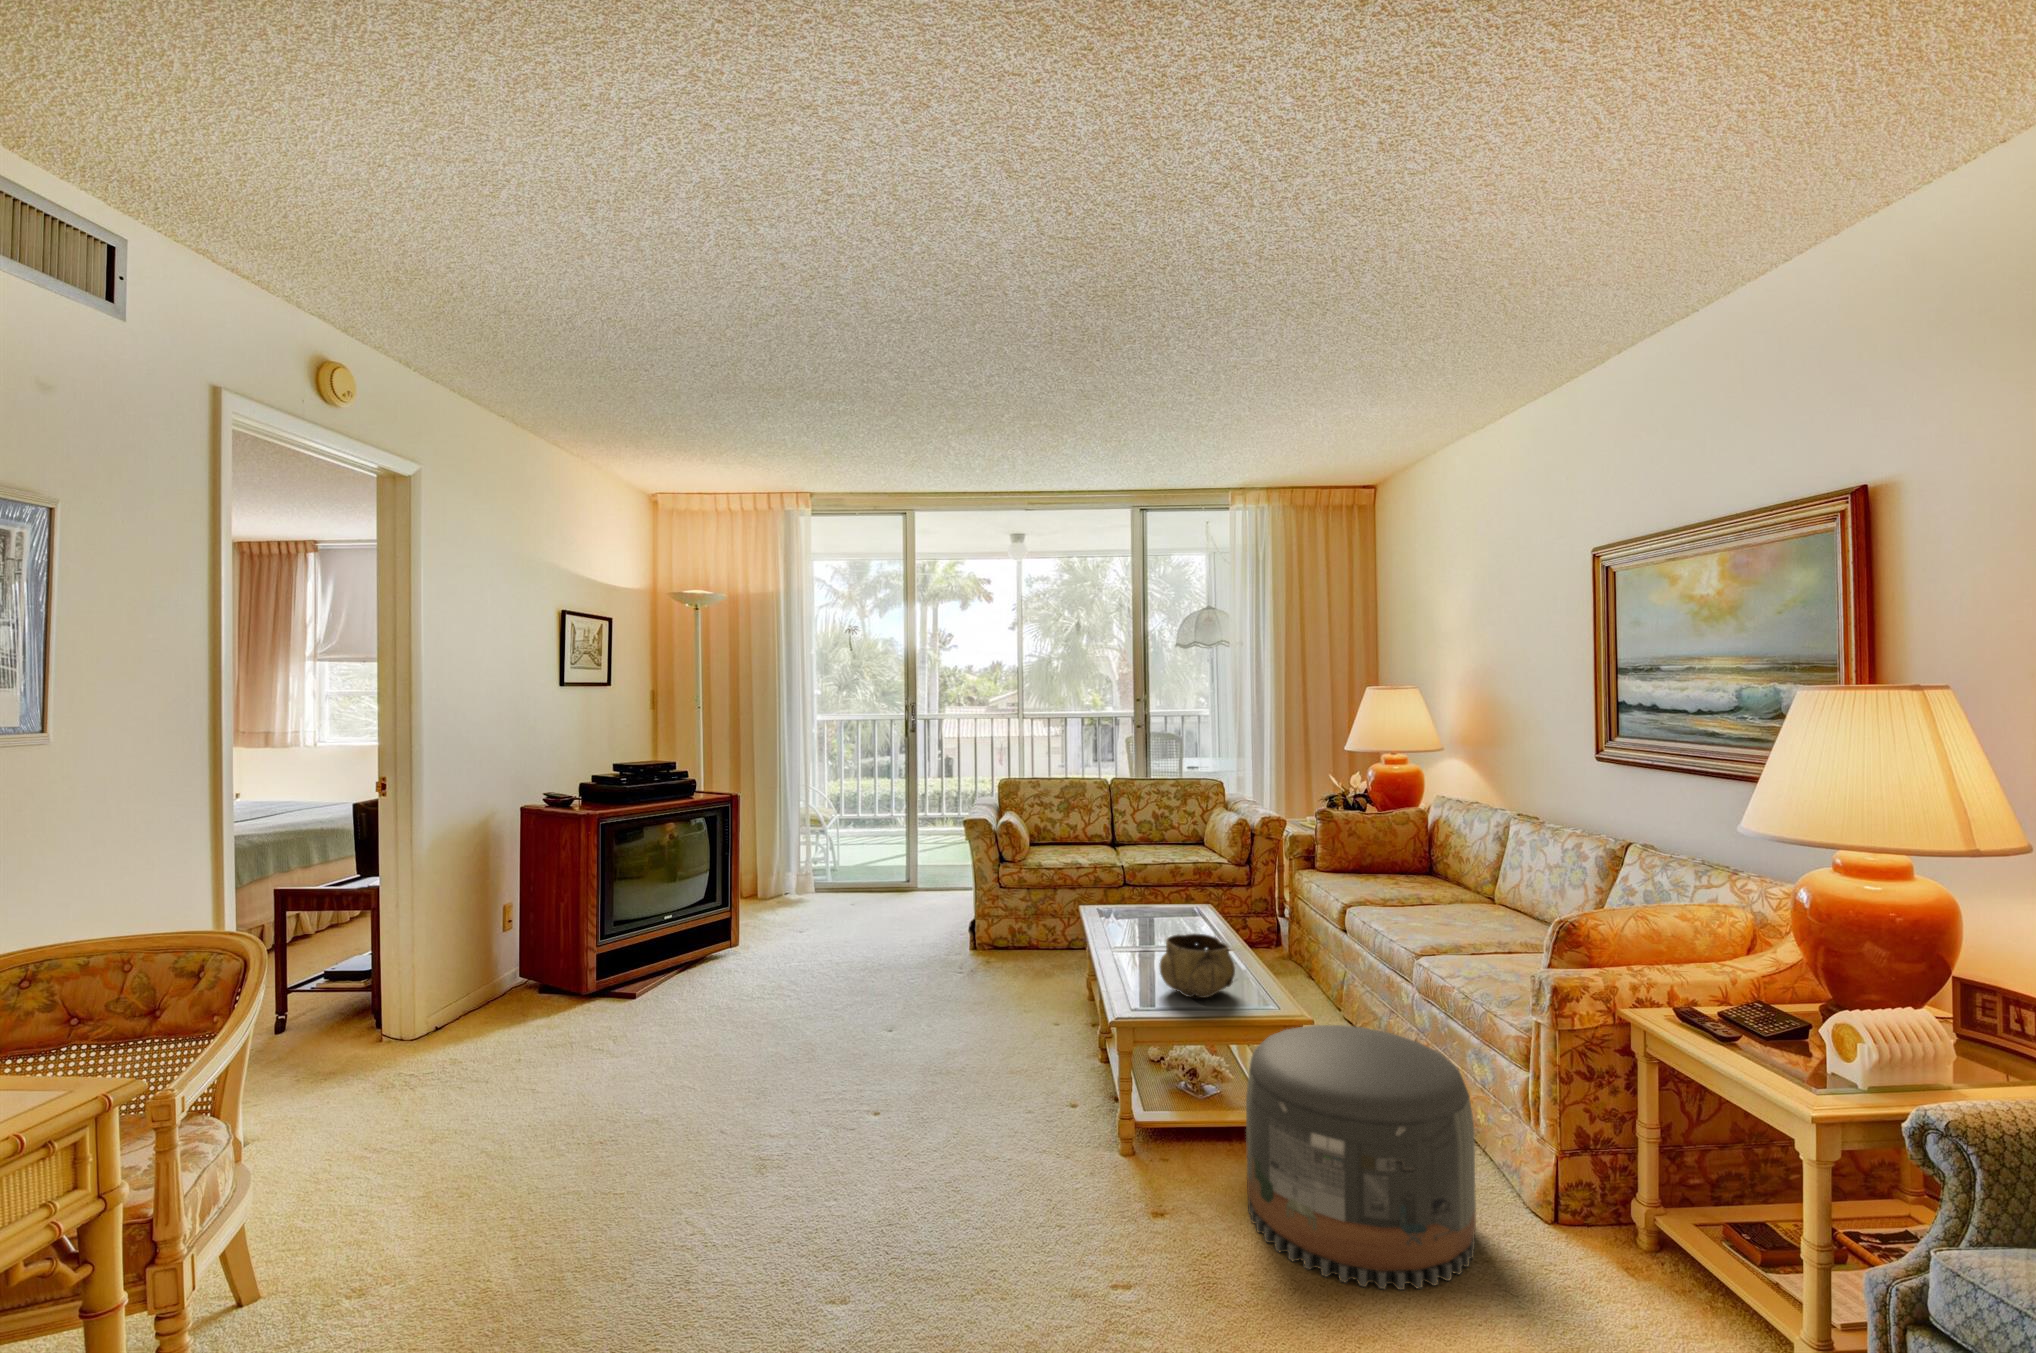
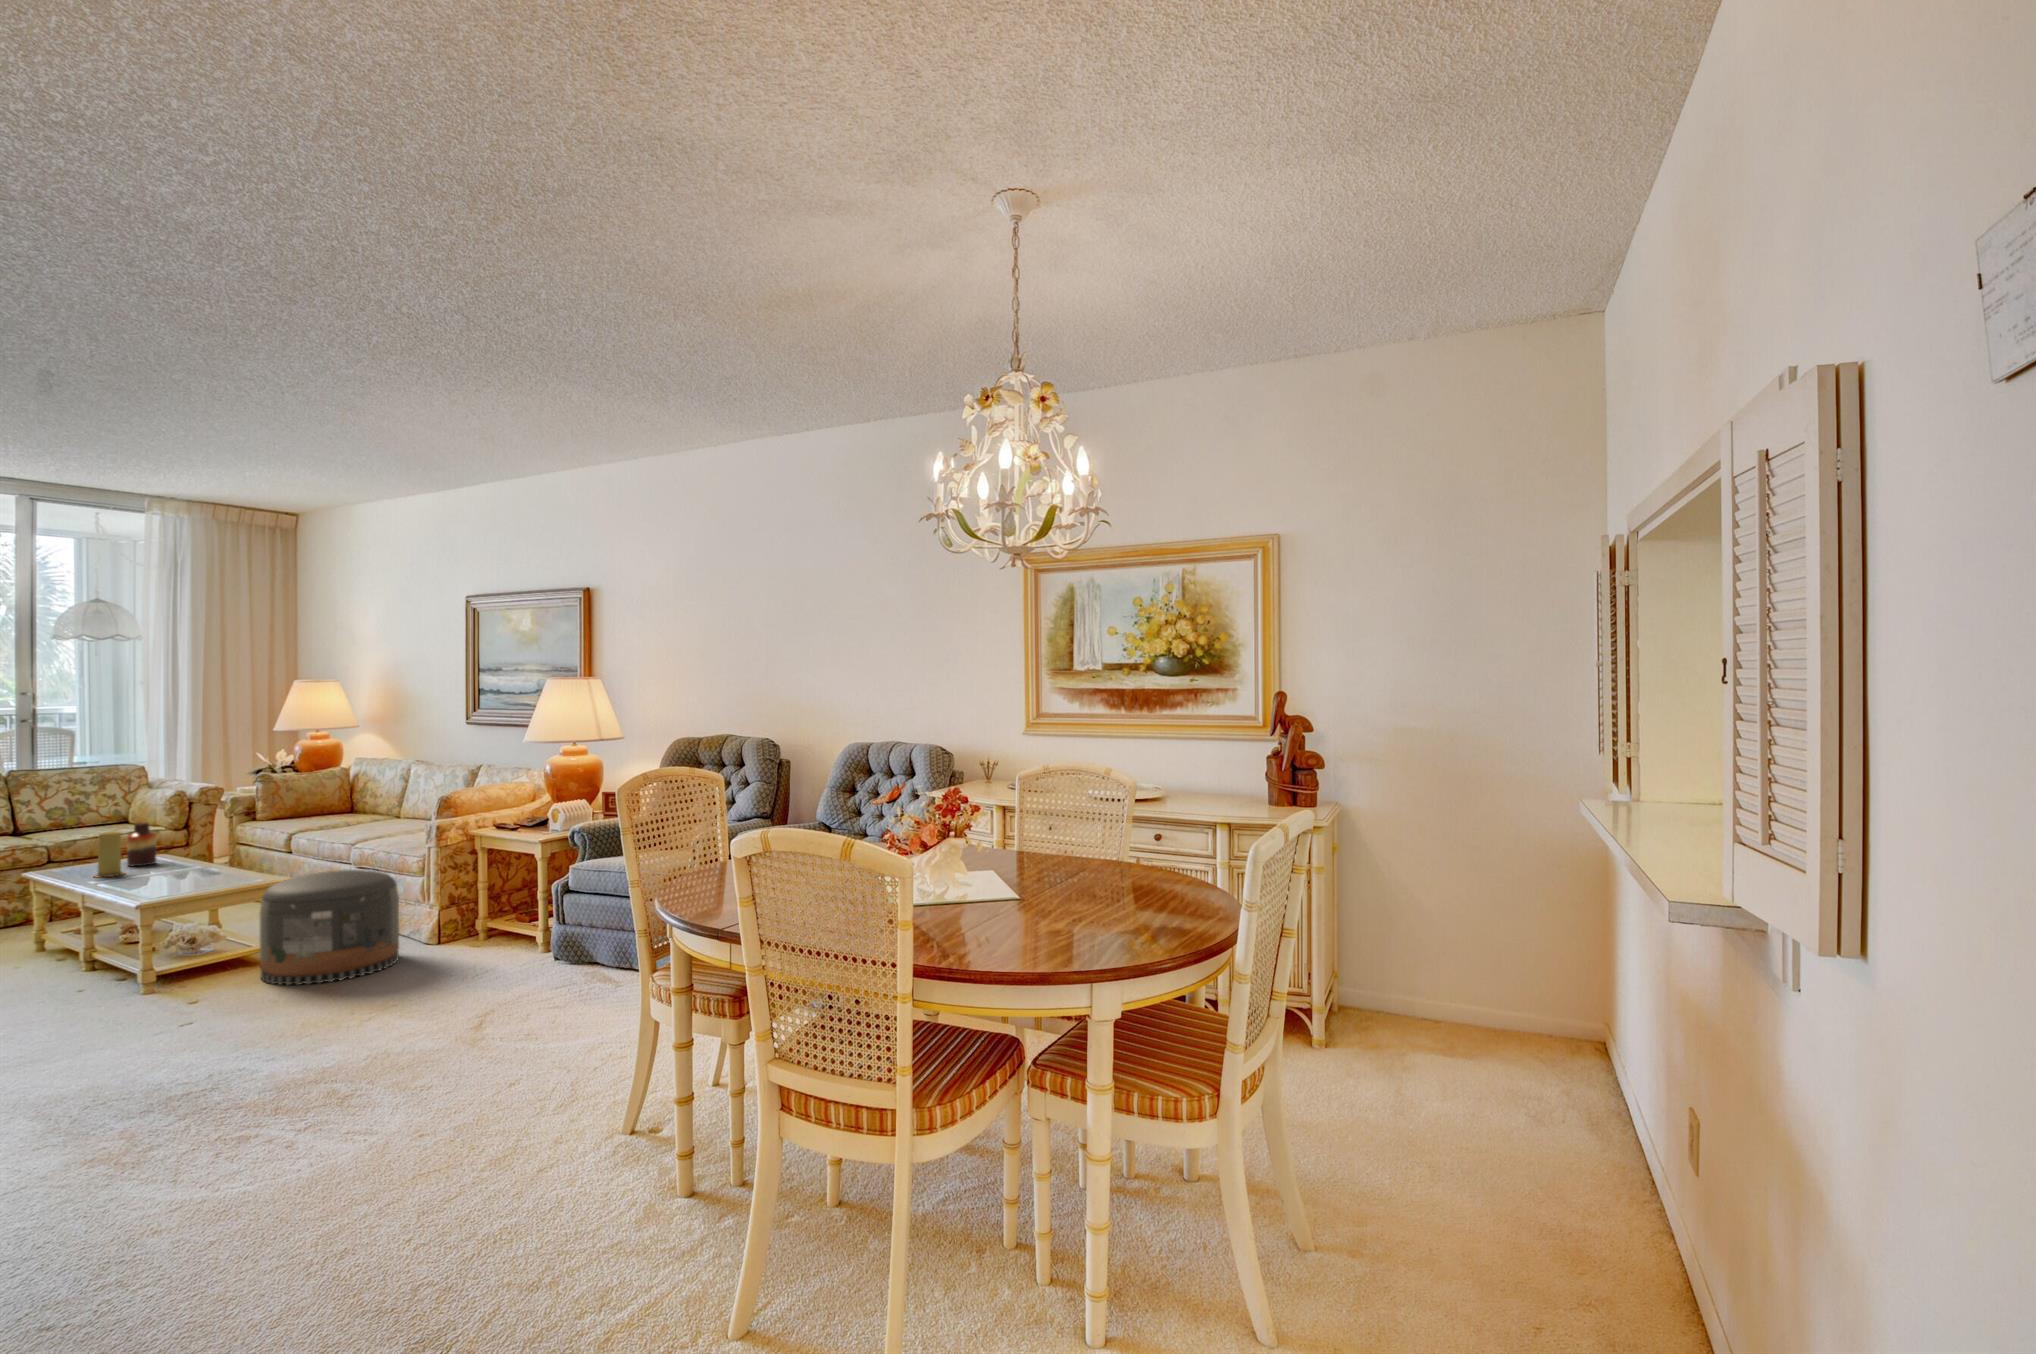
vase: none [1163,865,1191,922] -> present [127,822,156,866]
candle: none [1119,877,1151,937] -> present [95,831,124,878]
decorative bowl: present [1160,933,1235,998] -> none [169,848,232,887]

